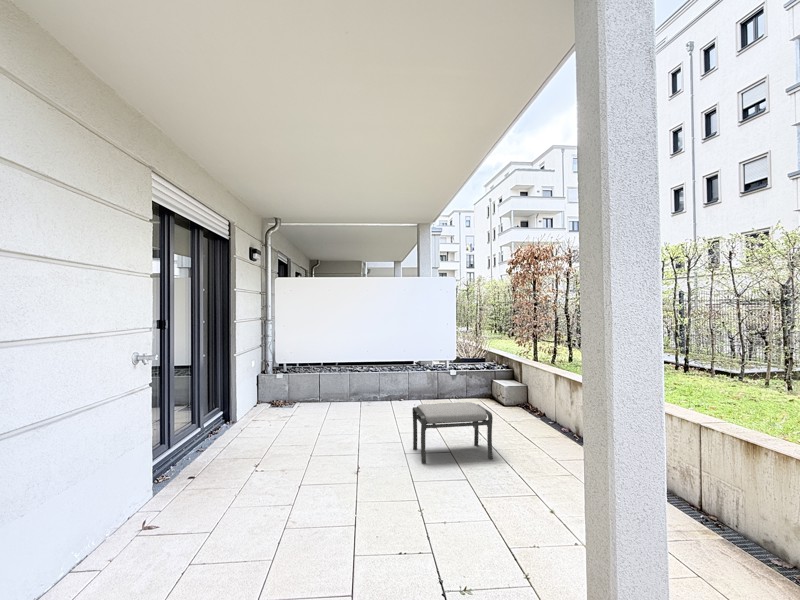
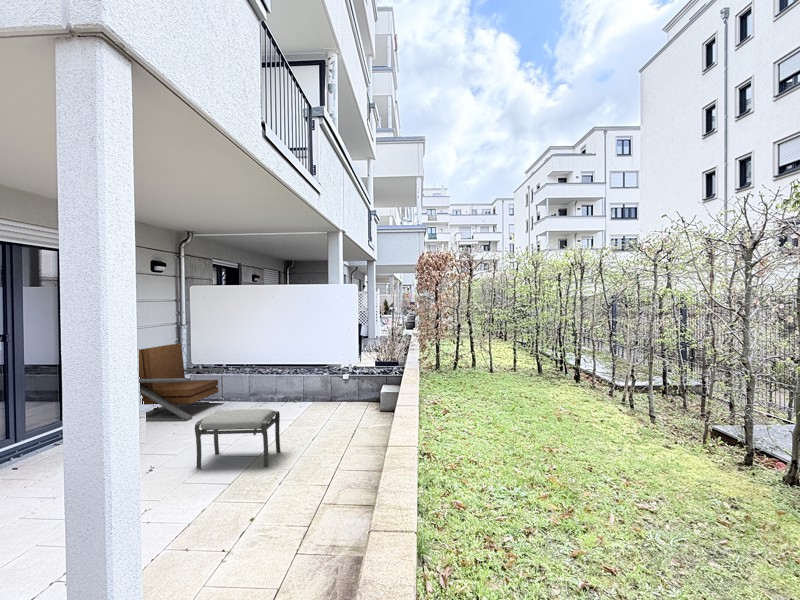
lounge chair: none [248,339,325,422] -> present [138,343,224,421]

